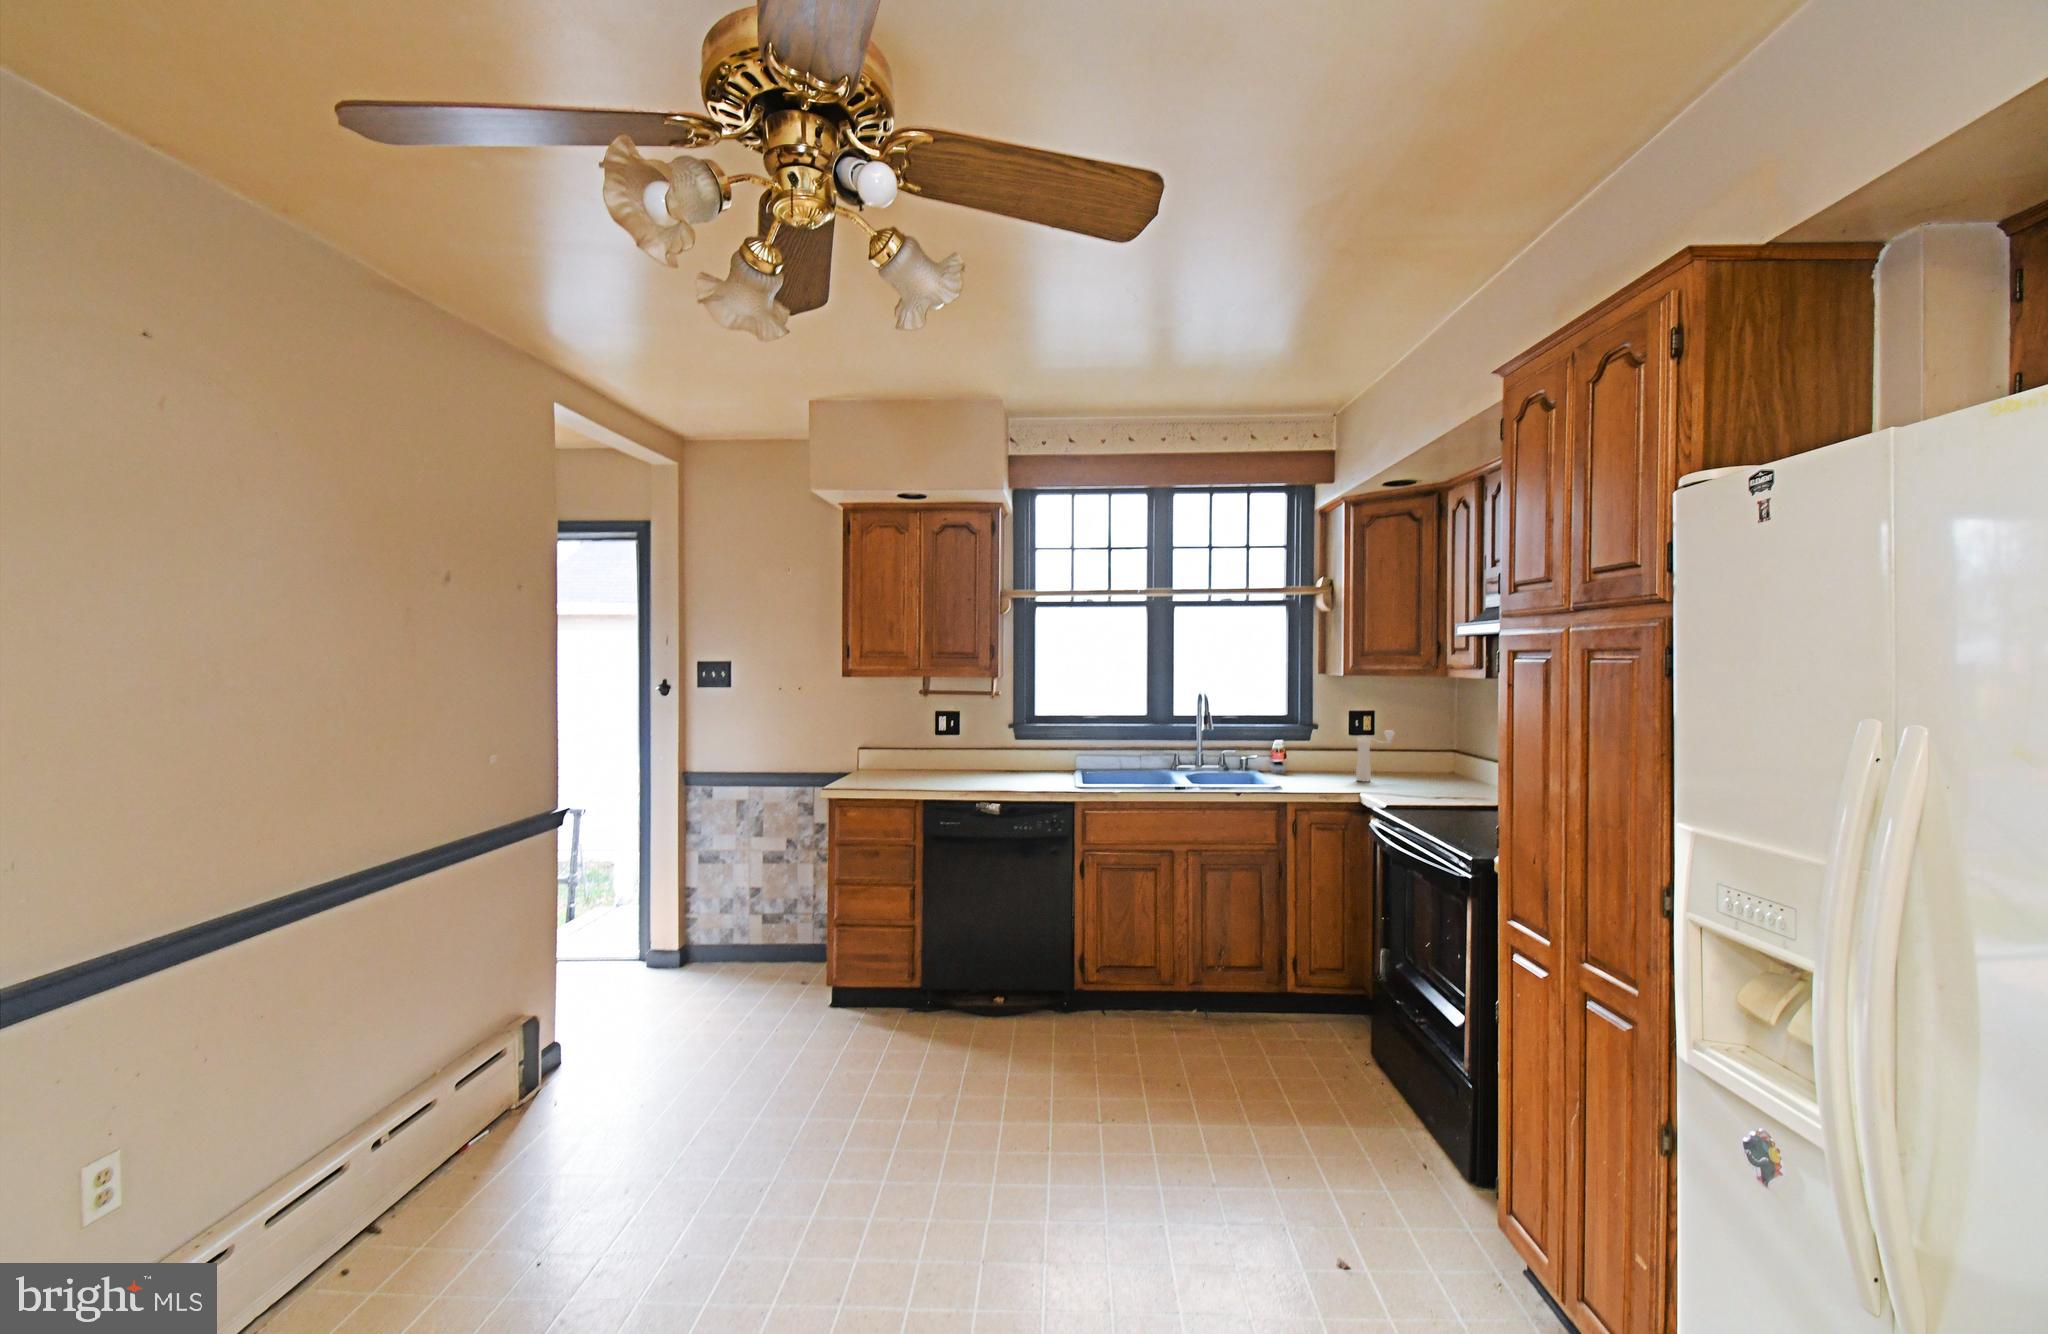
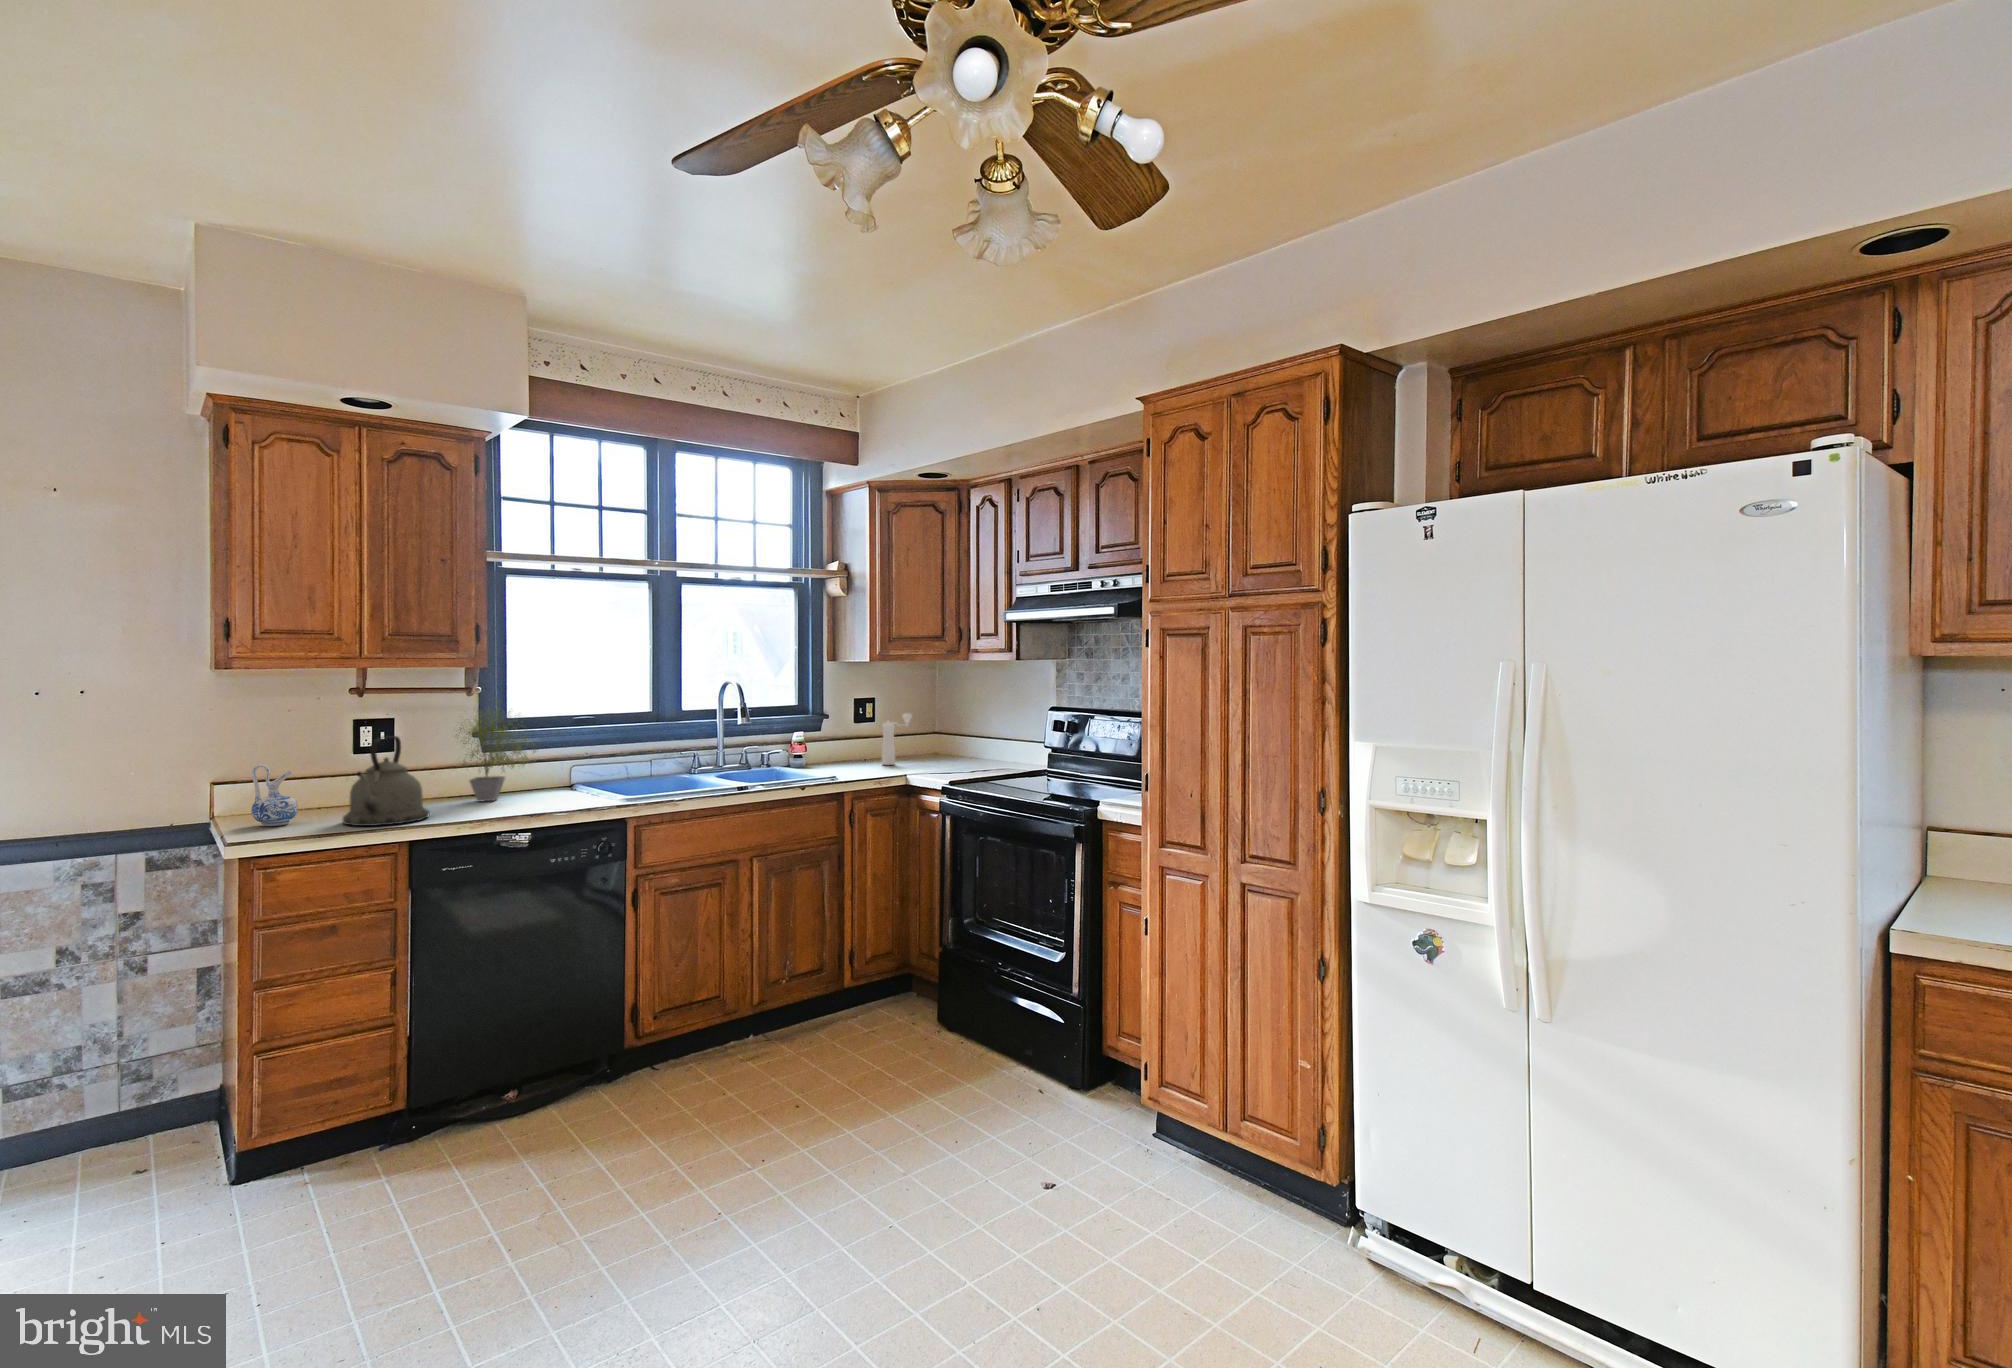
potted plant: none [975,701,1036,778] -> present [456,707,536,801]
kettle: none [892,726,947,788] -> present [343,736,429,826]
ceramic pitcher: none [857,739,882,780] -> present [251,764,298,826]

